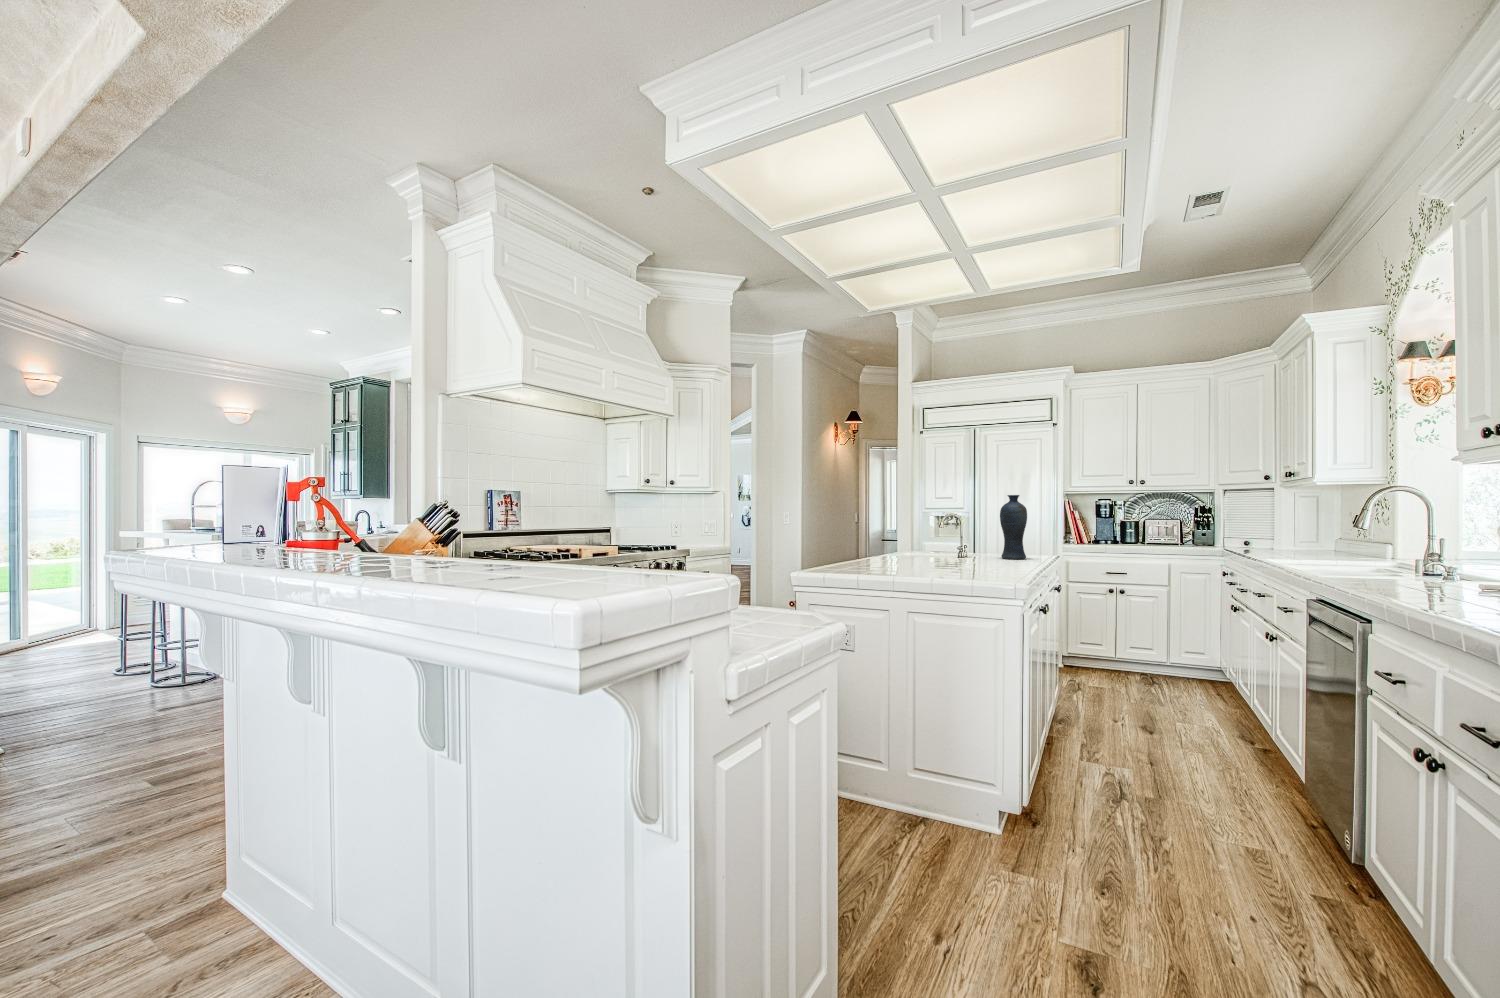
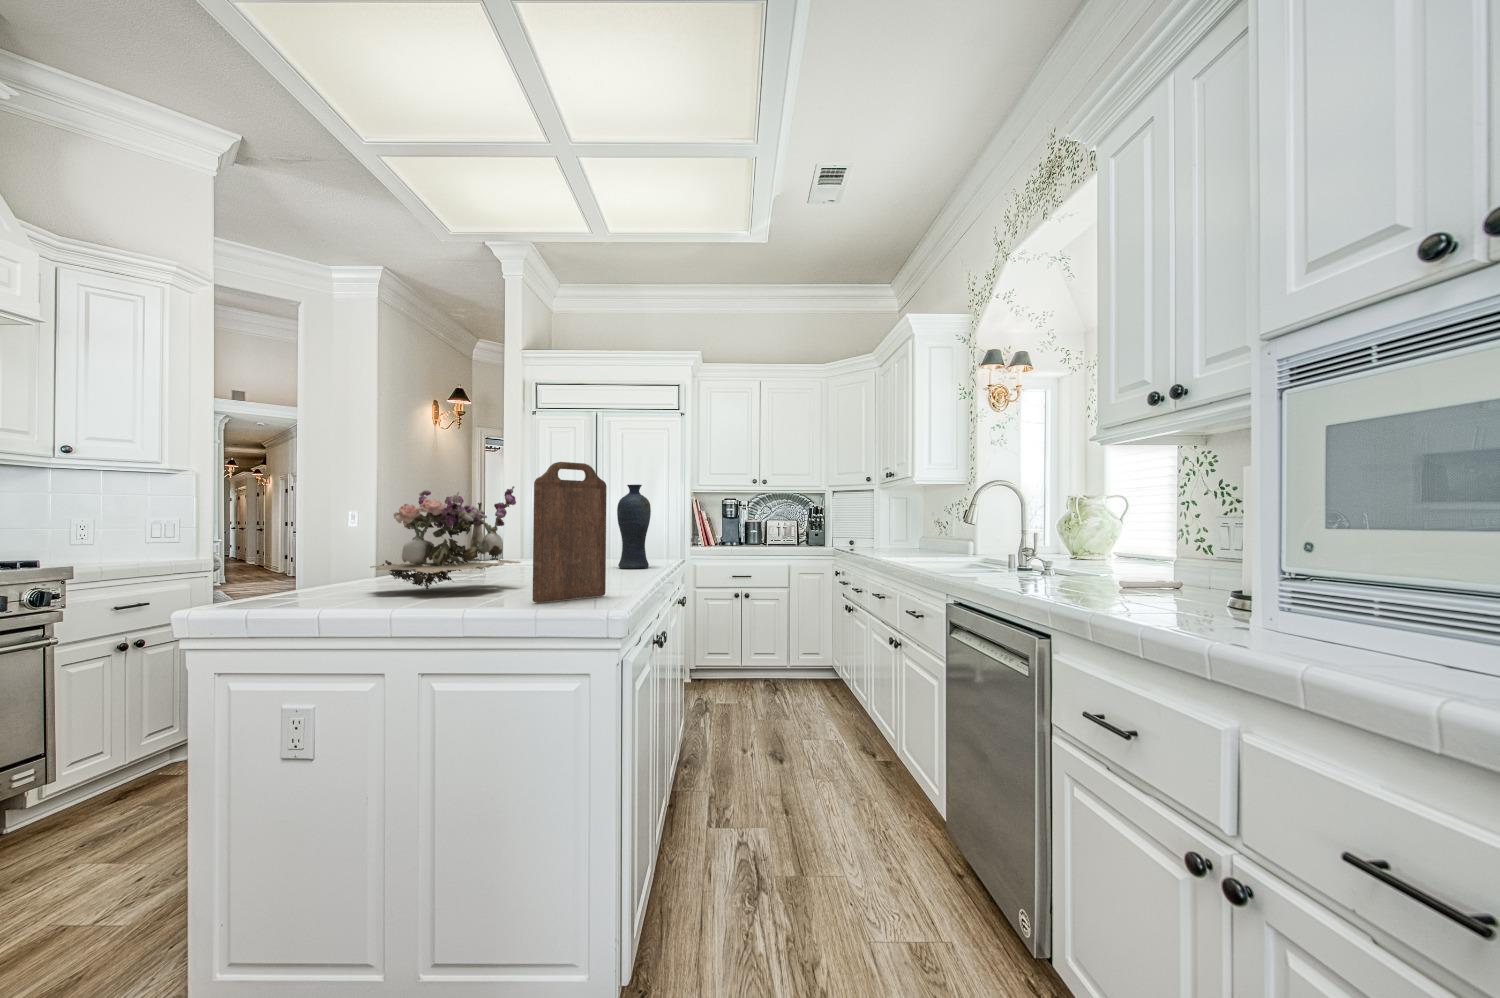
cutting board: none [956,489,1001,575] -> present [533,462,607,603]
flower arrangement: none [855,501,941,566] -> present [370,486,520,589]

